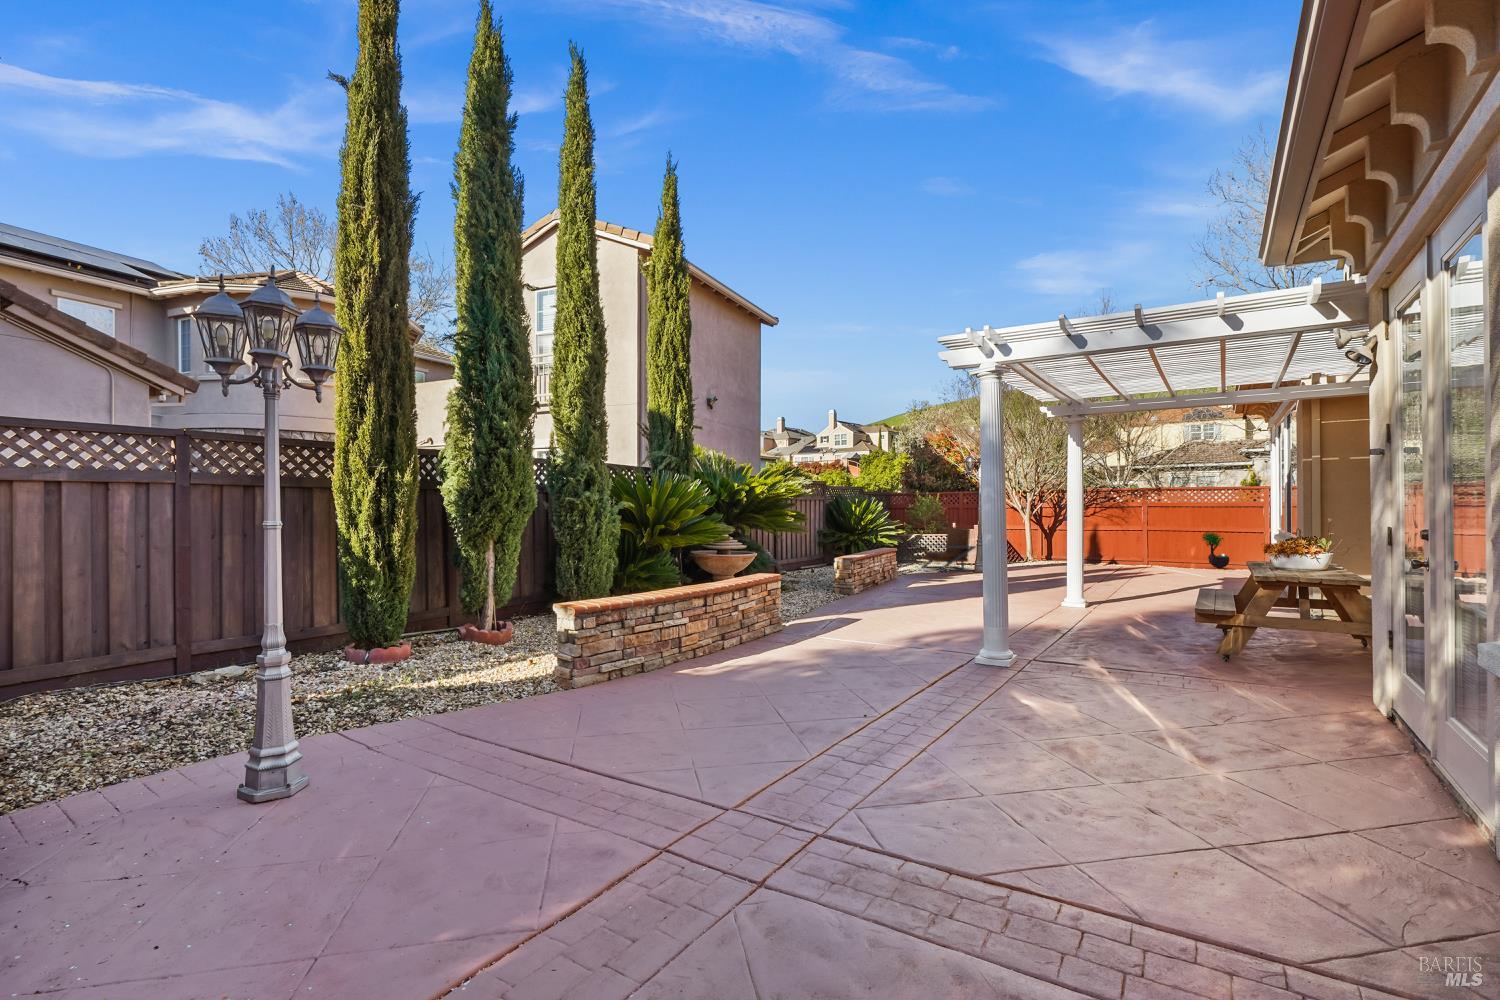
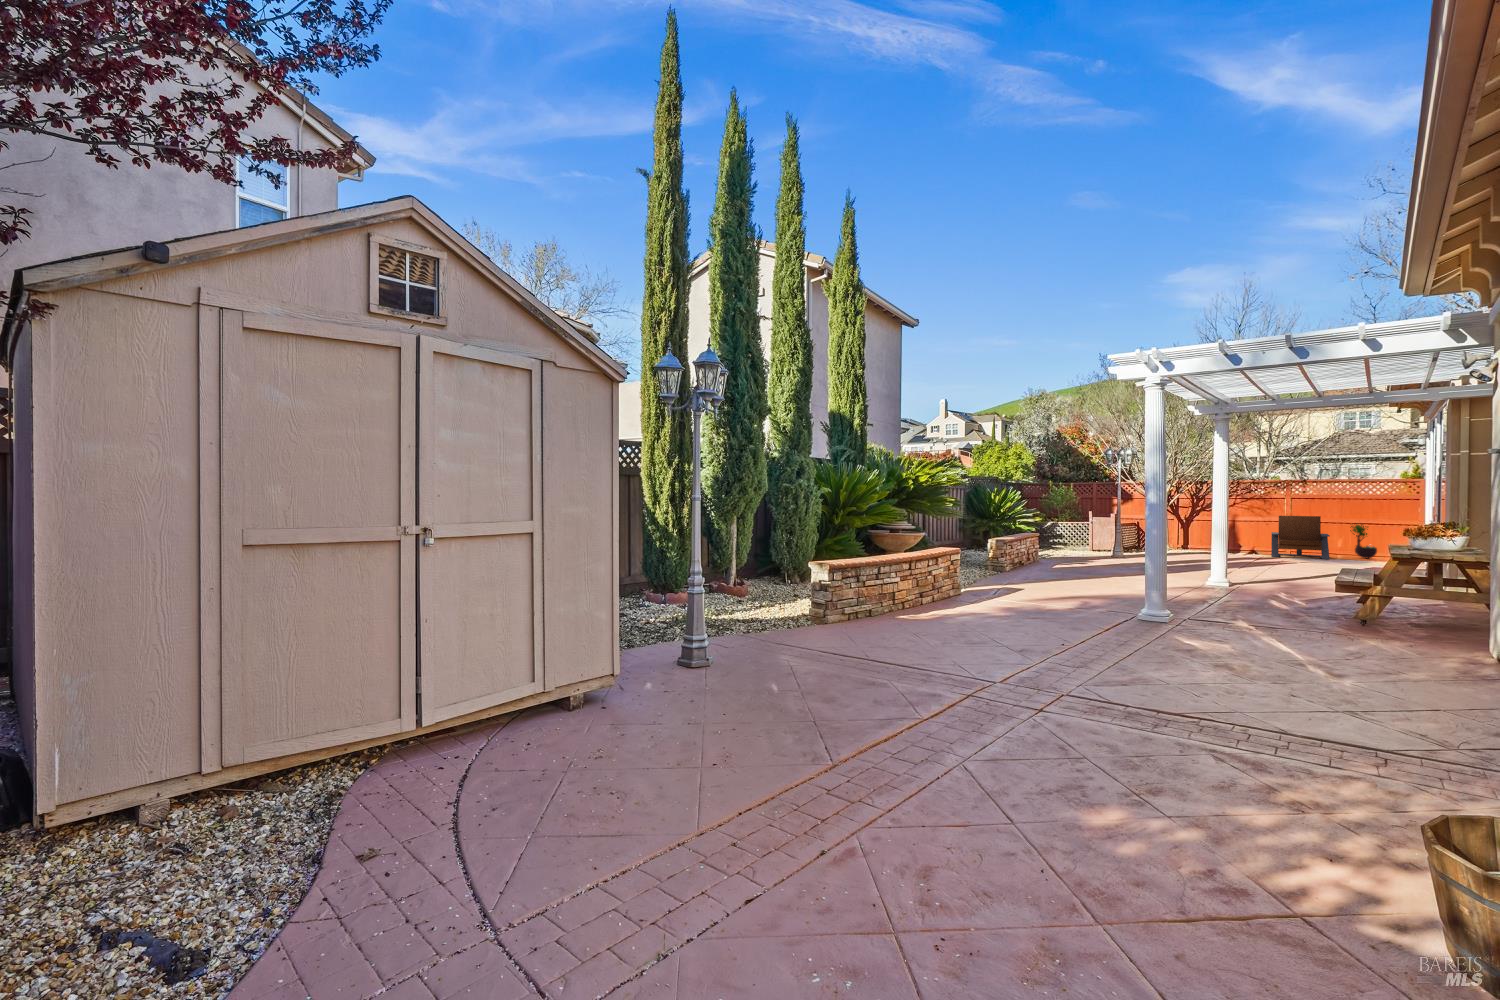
lounge chair: present [922,527,975,572] -> present [1271,516,1330,559]

